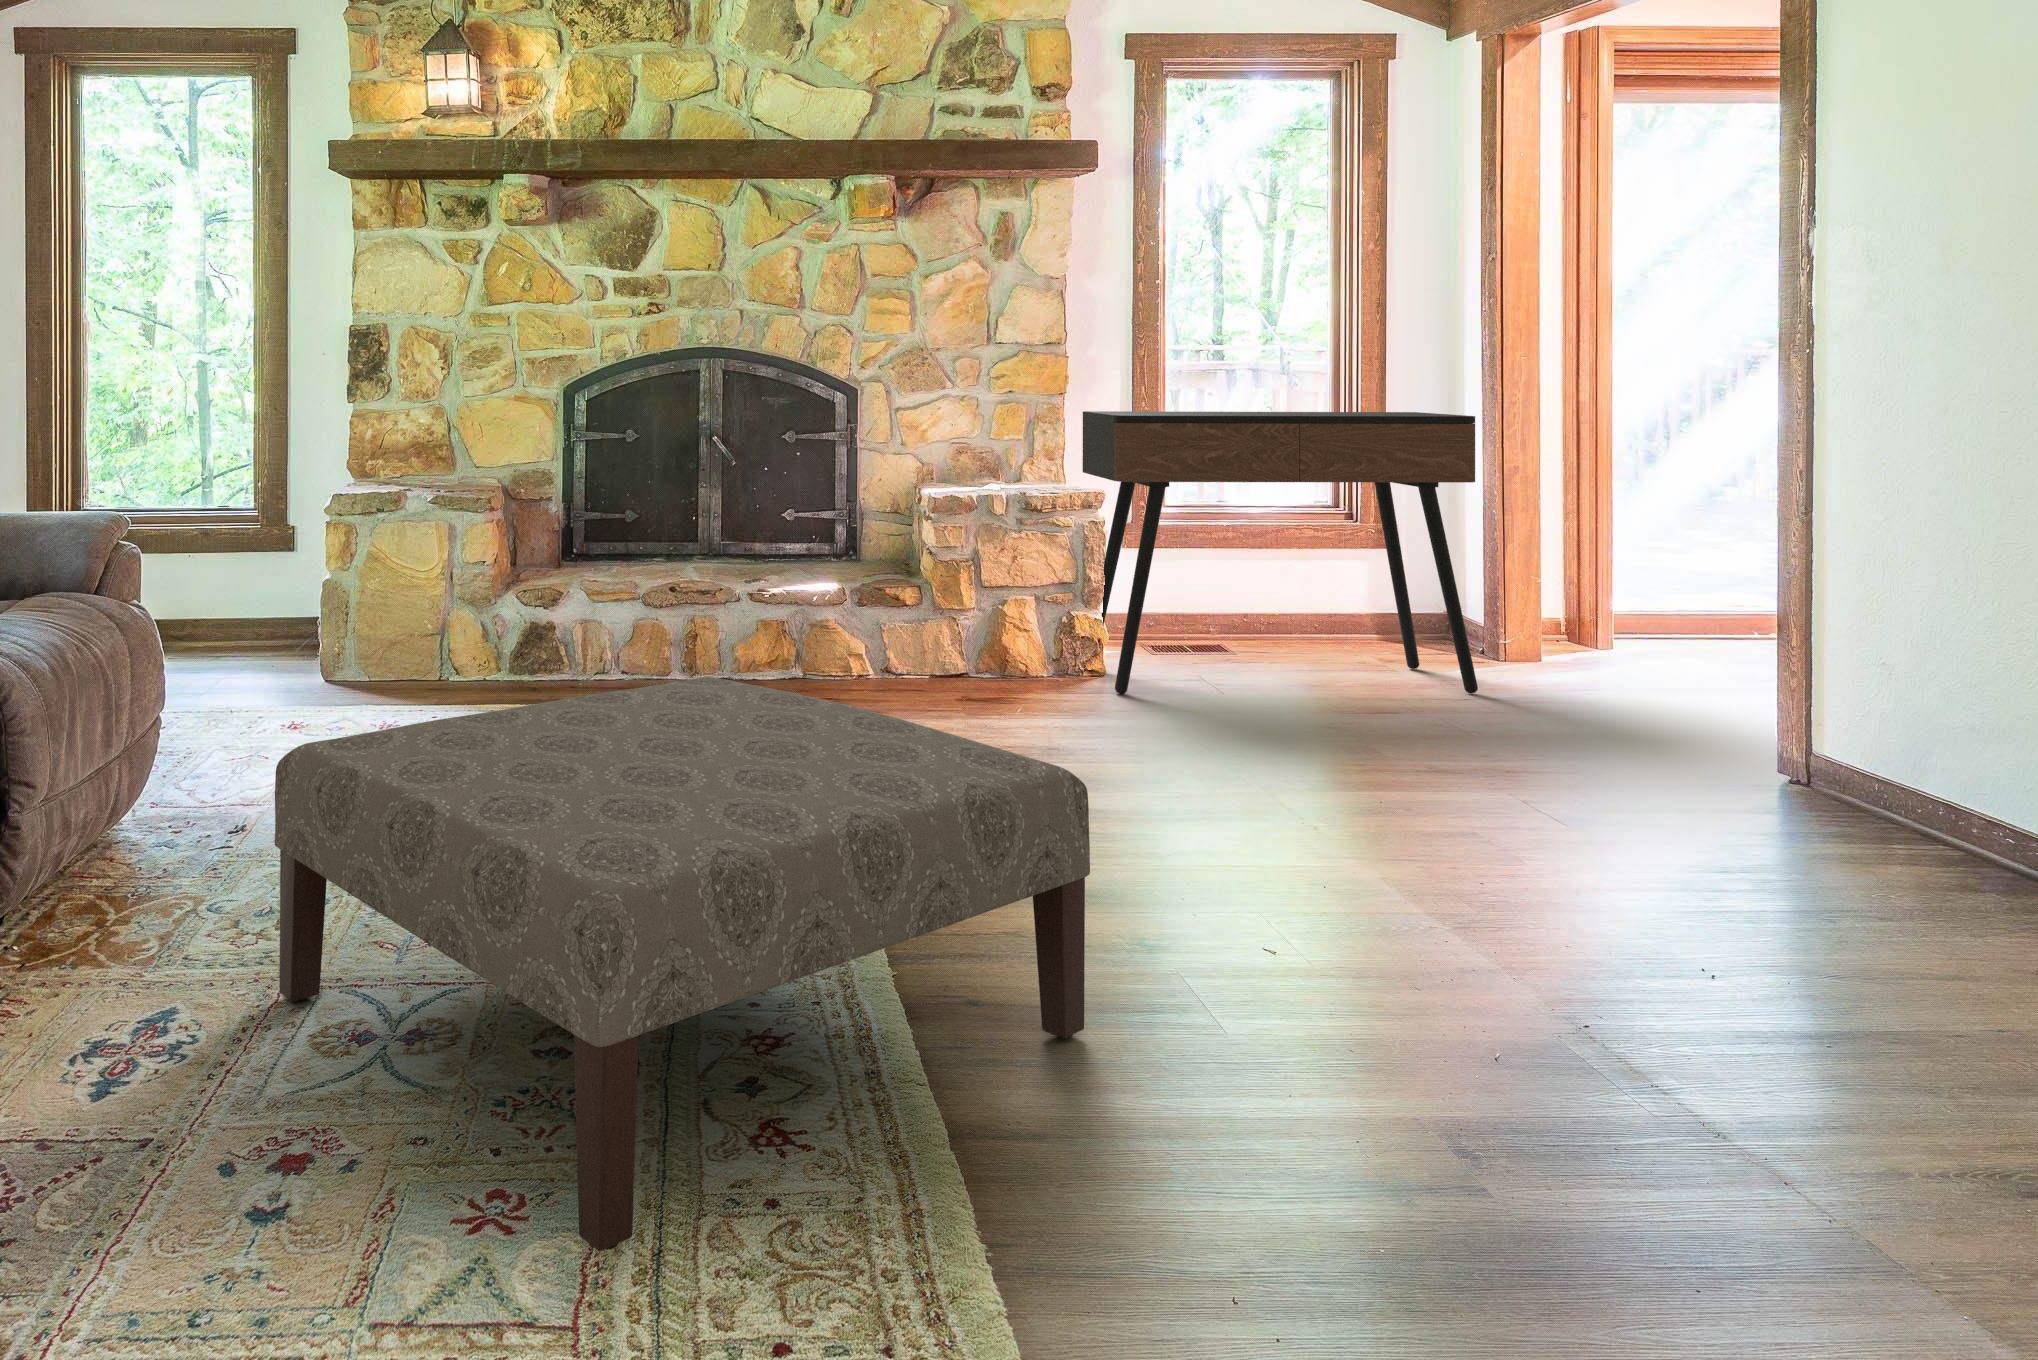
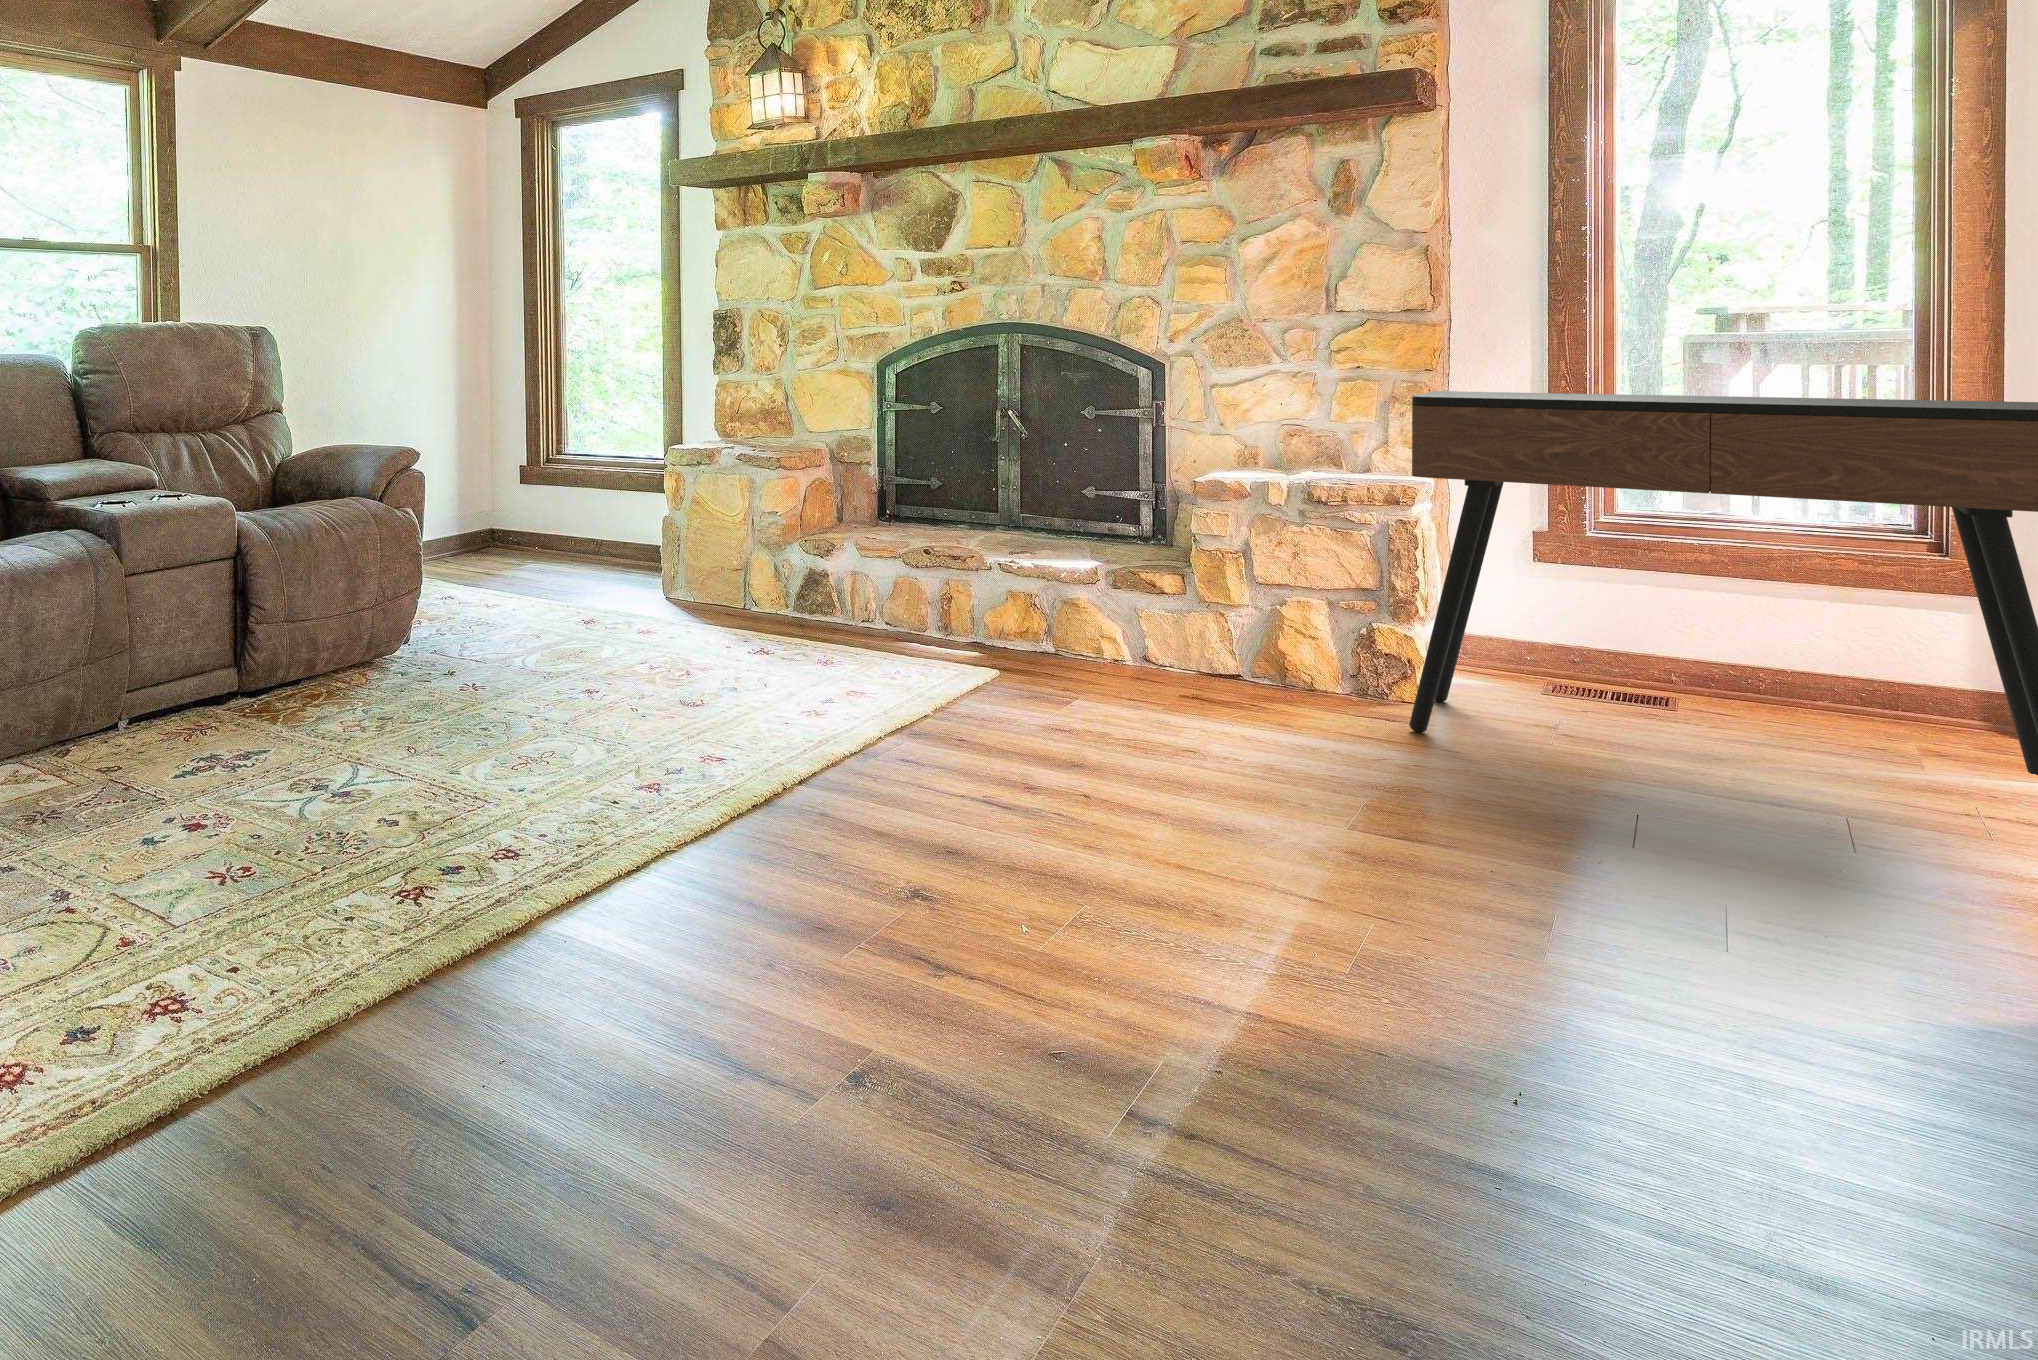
ottoman: present [275,677,1090,1251] -> none [88,605,641,971]

